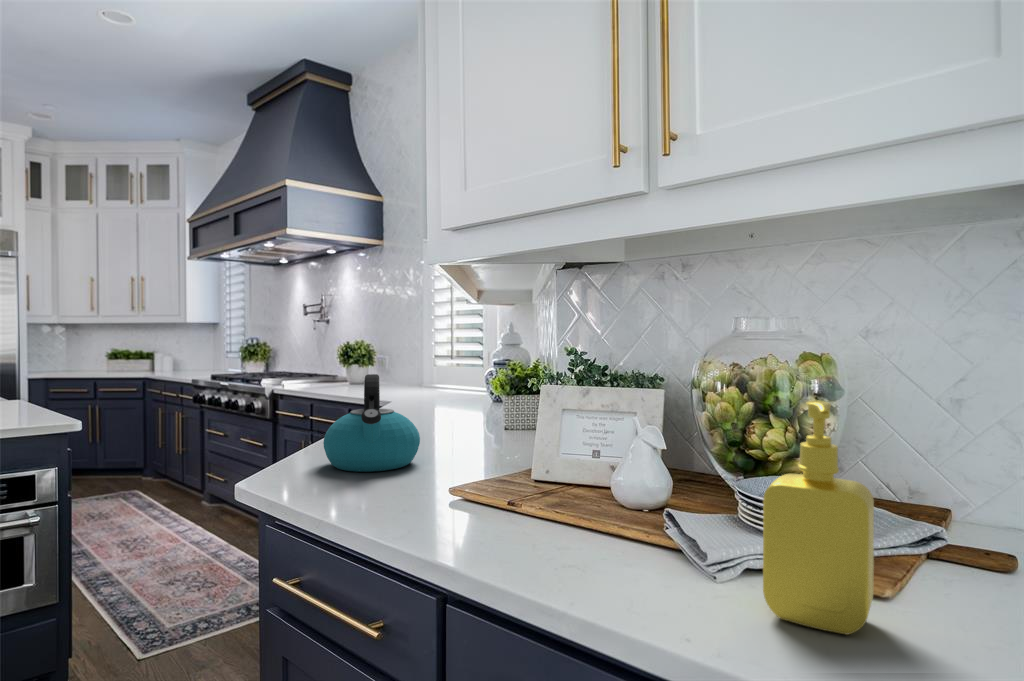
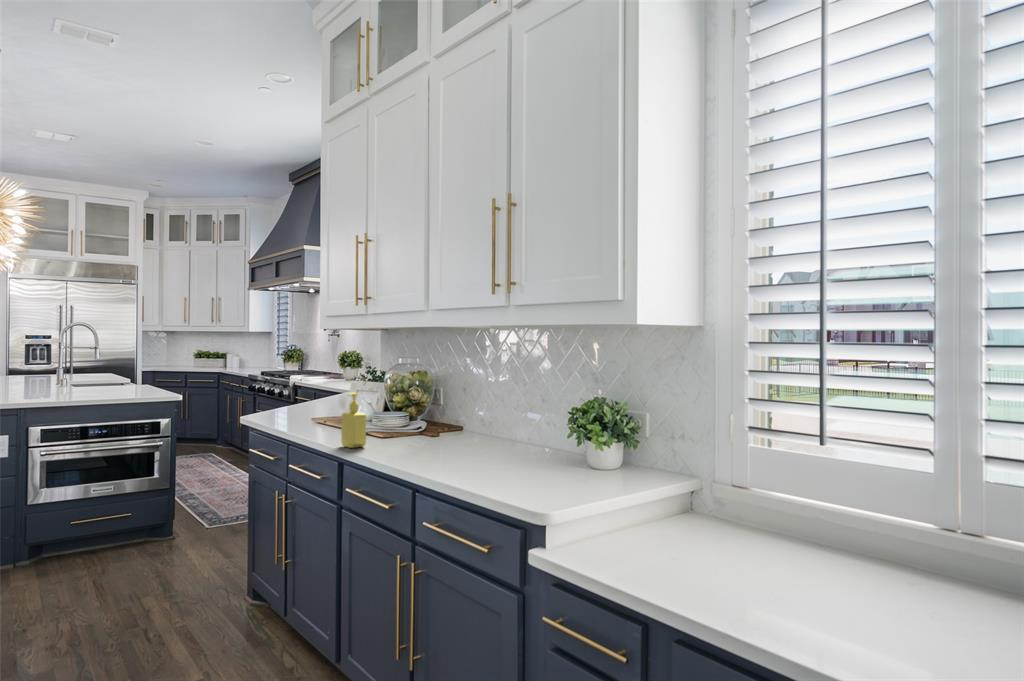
kettle: present [323,374,420,472] -> none [273,380,315,419]

